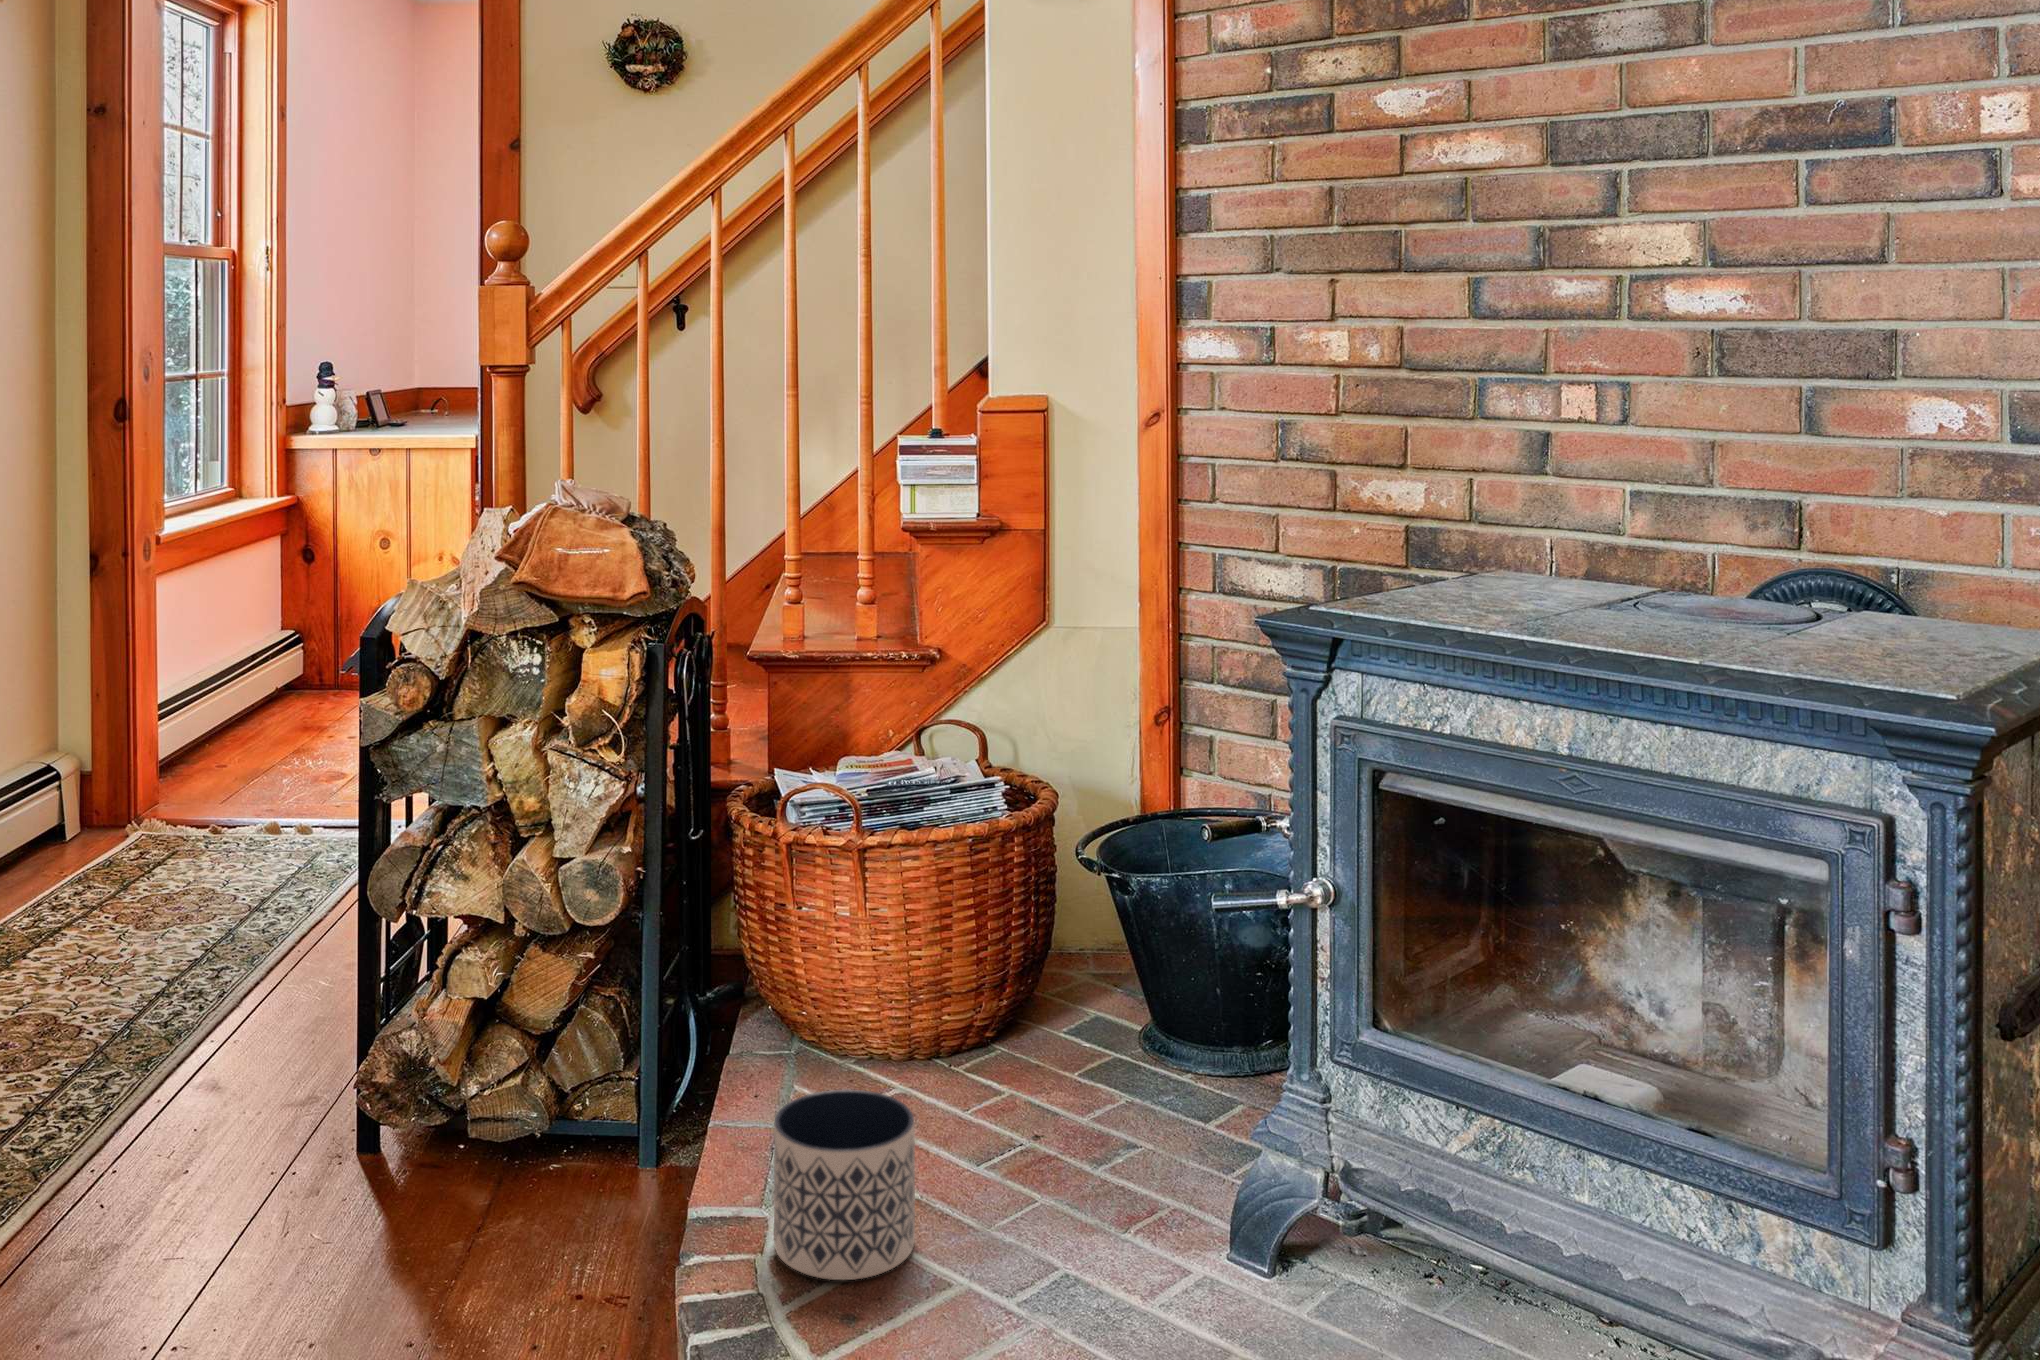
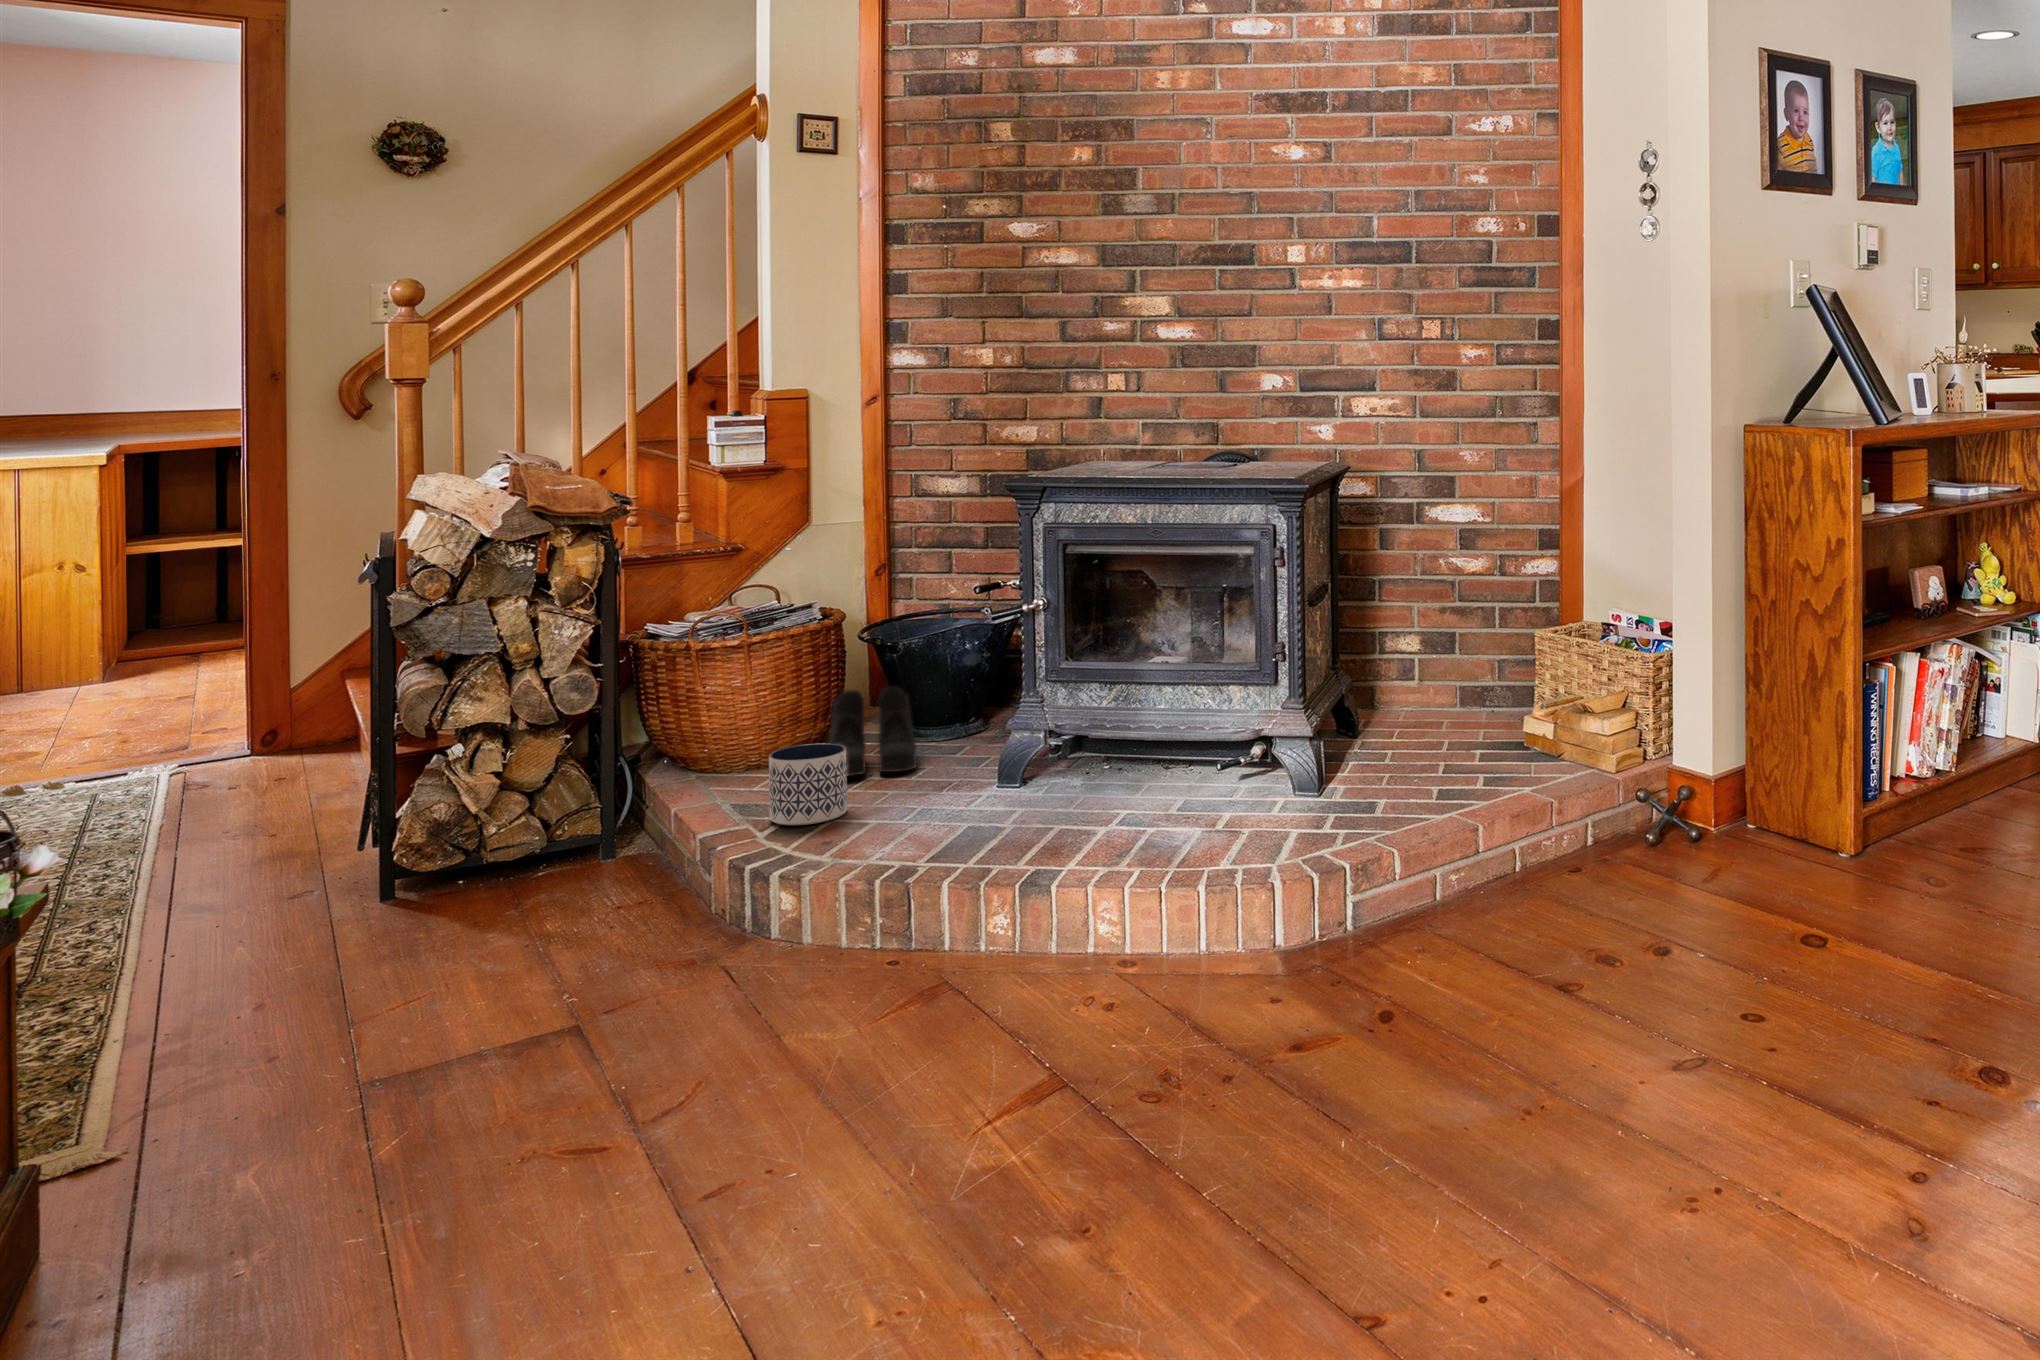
boots: none [955,959,1129,1159] -> present [830,687,917,776]

